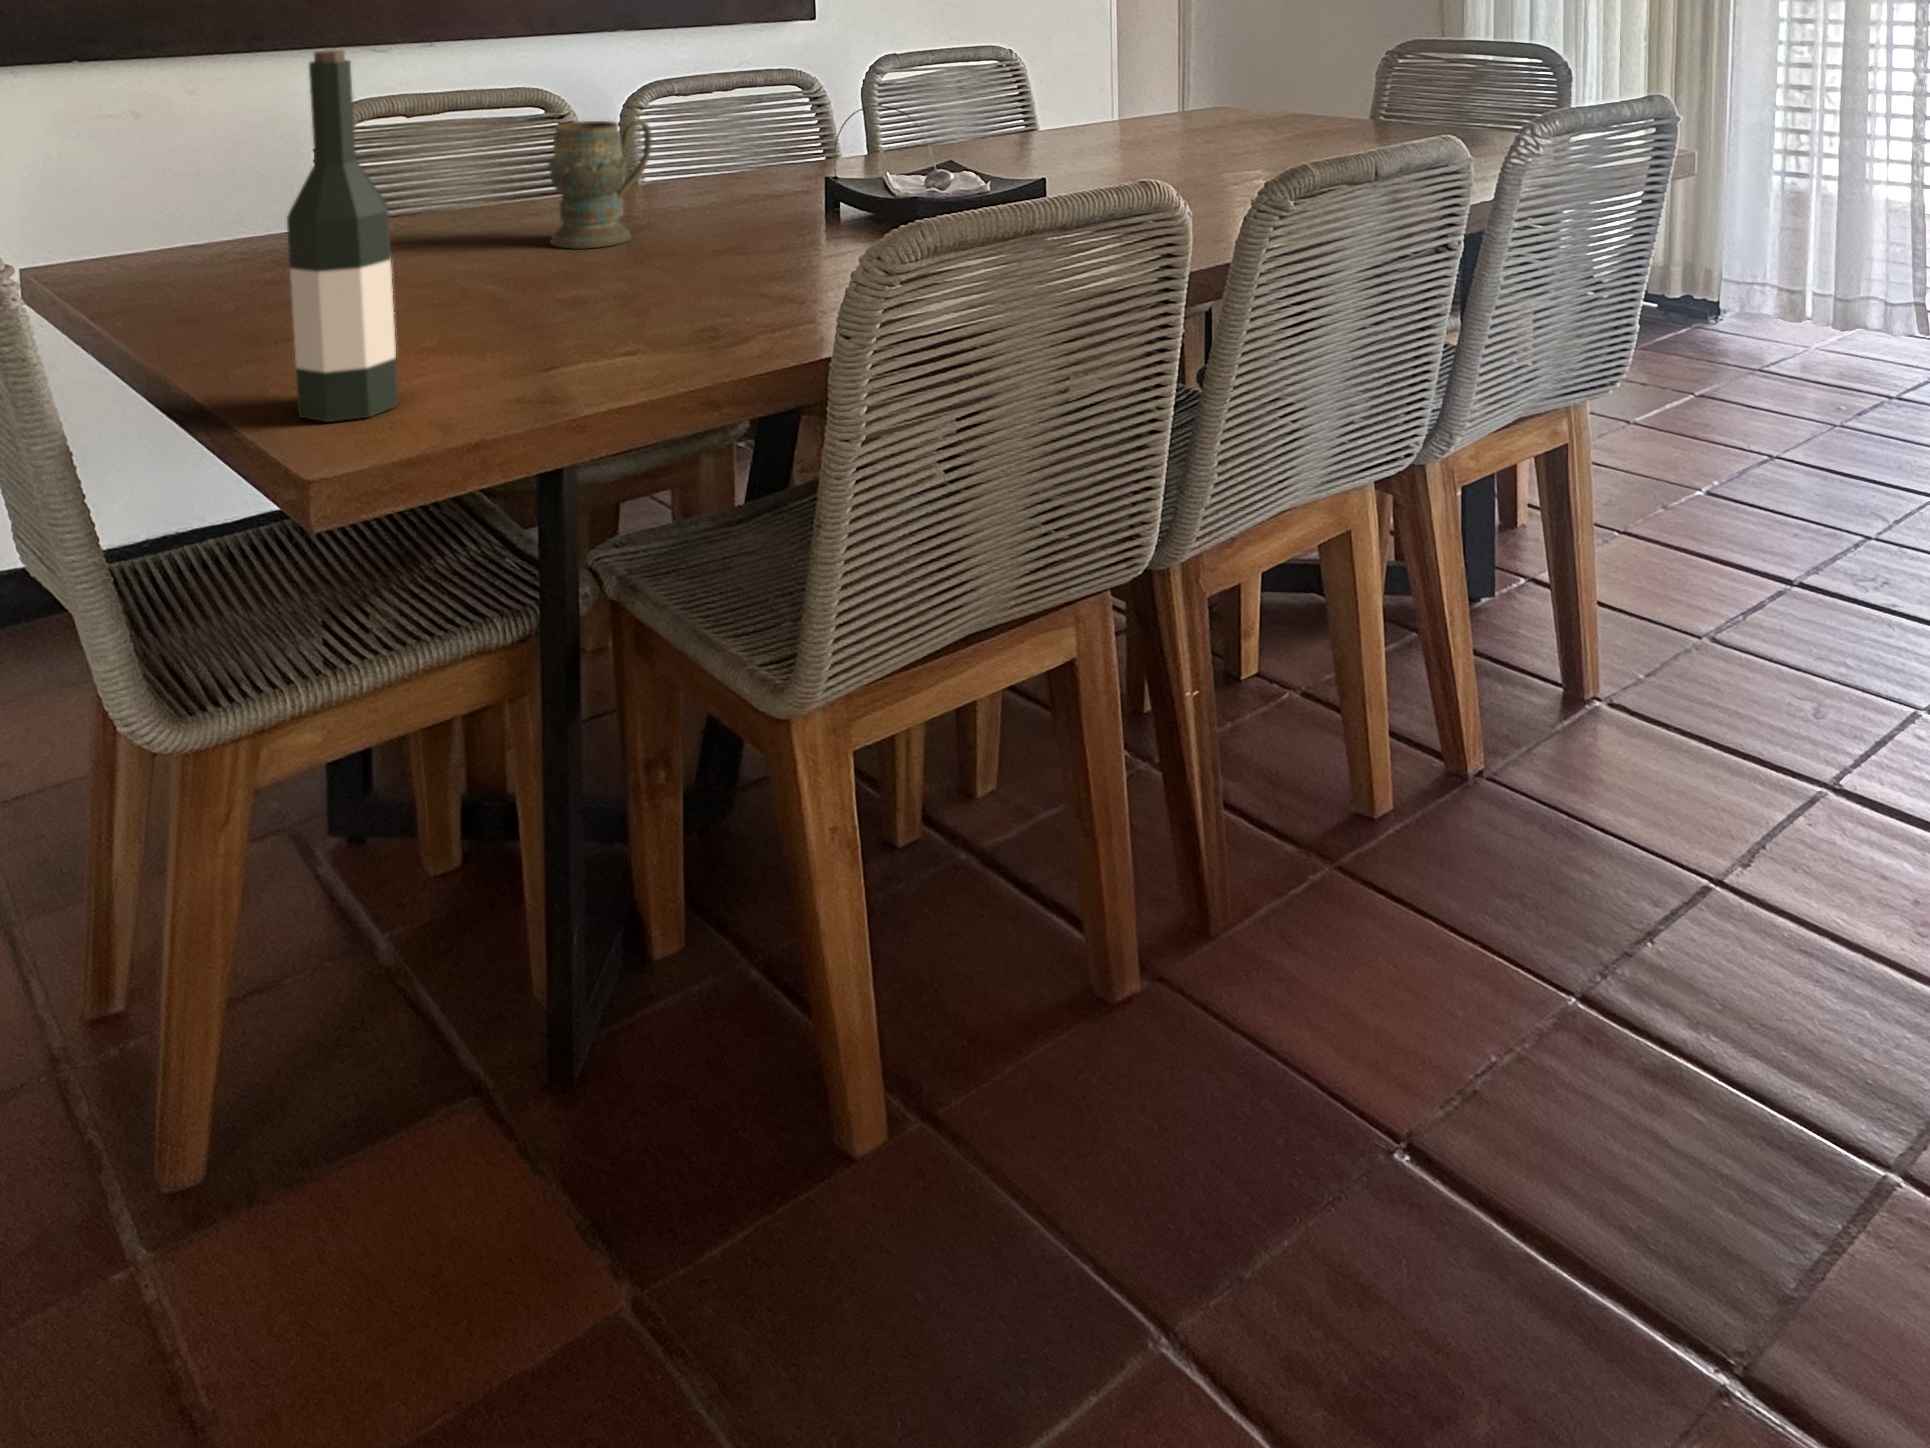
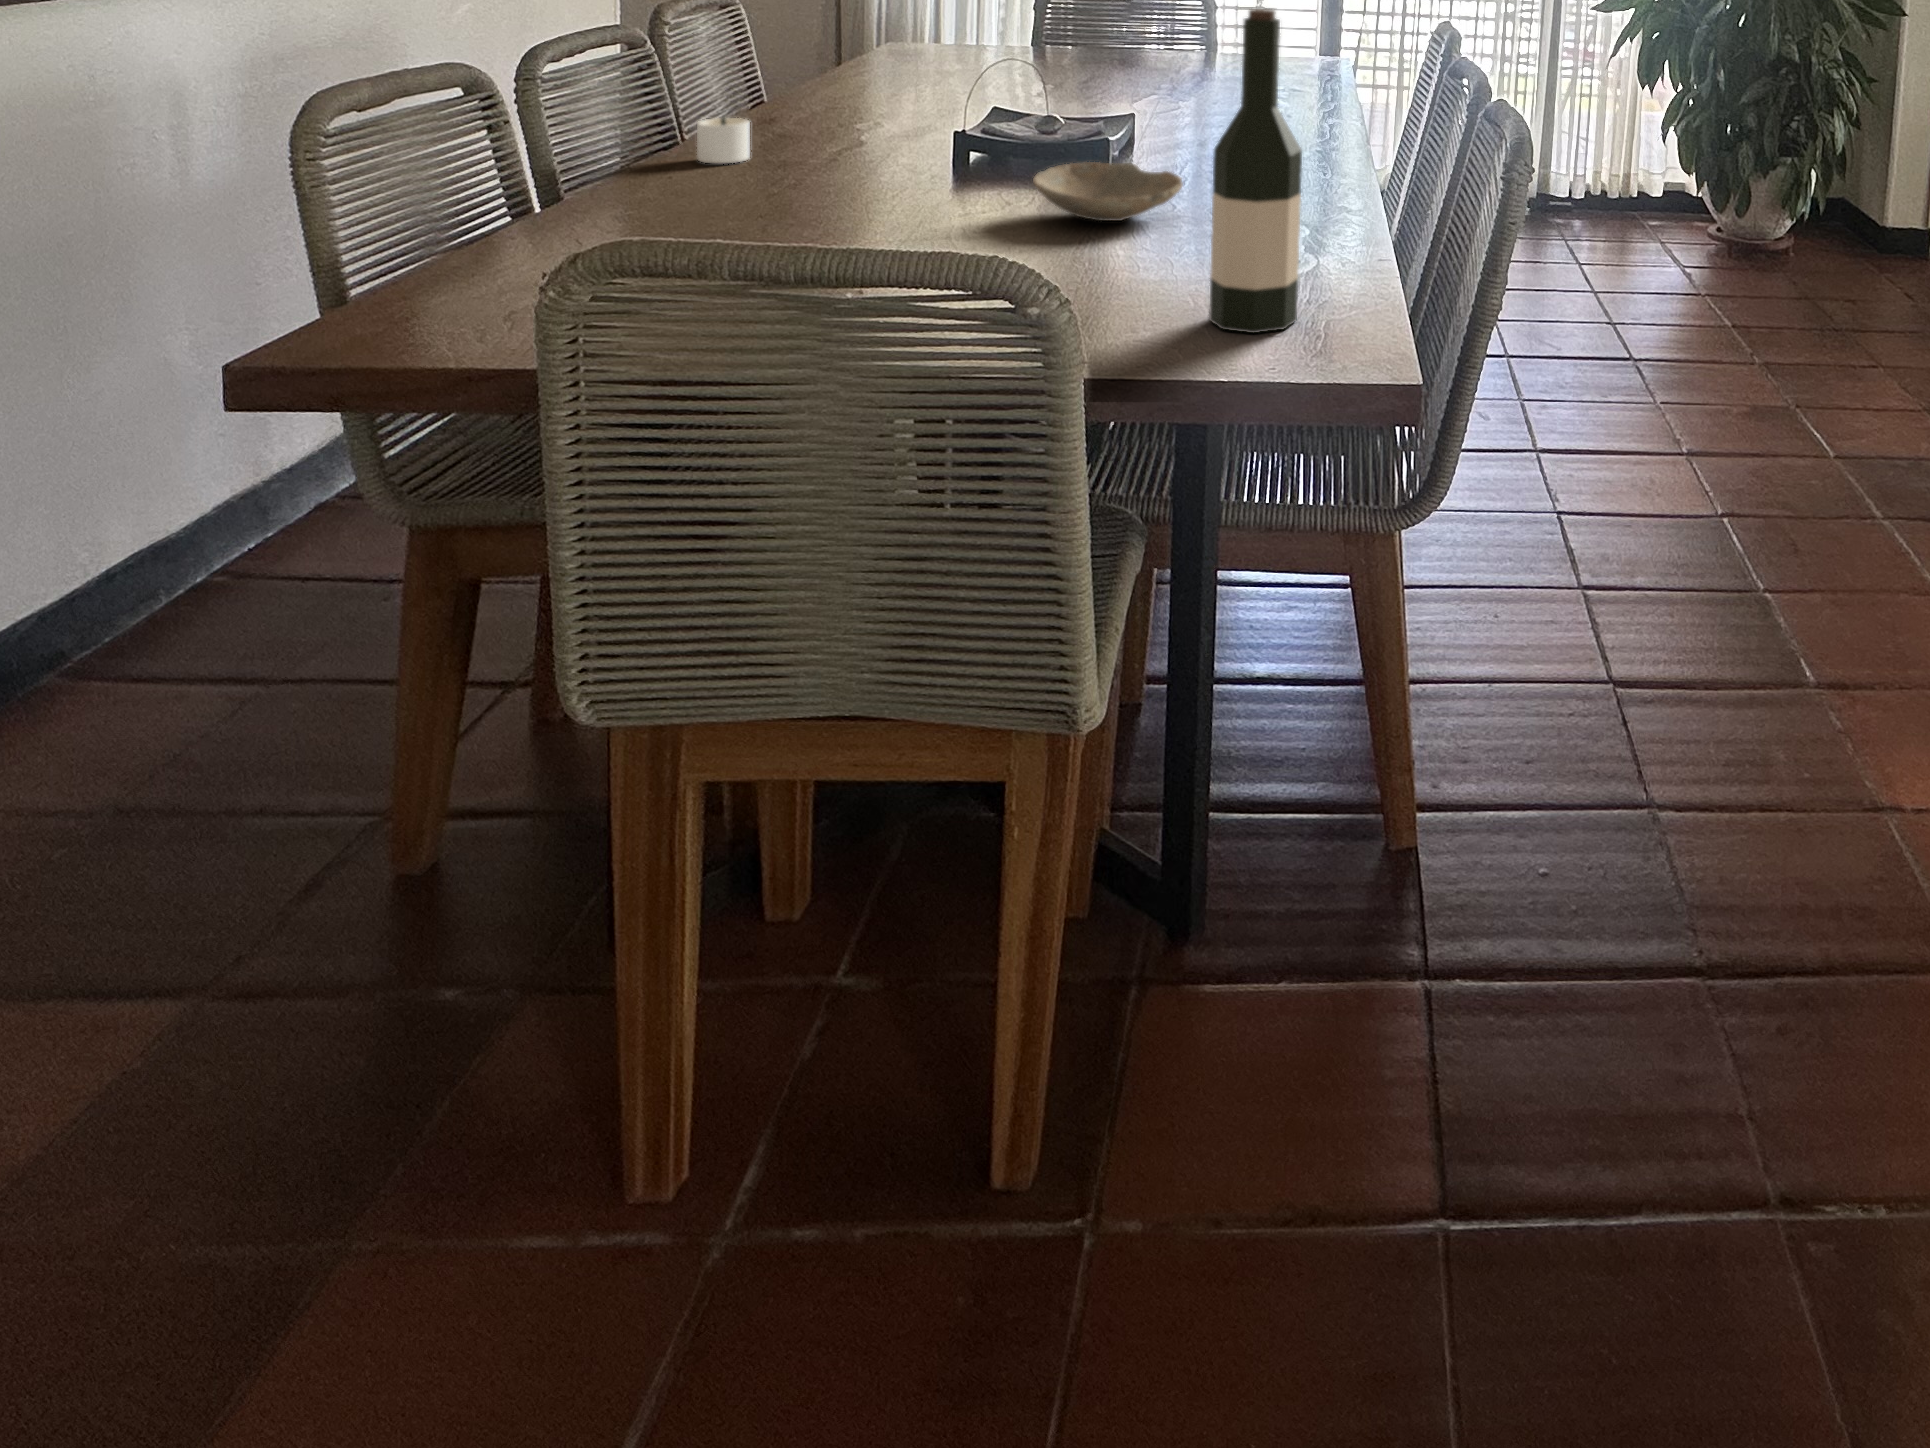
mug: present [549,120,652,248] -> none [791,81,883,220]
candle: none [687,149,751,192] -> present [697,117,750,164]
bowl: none [619,223,773,290] -> present [1033,162,1183,221]

